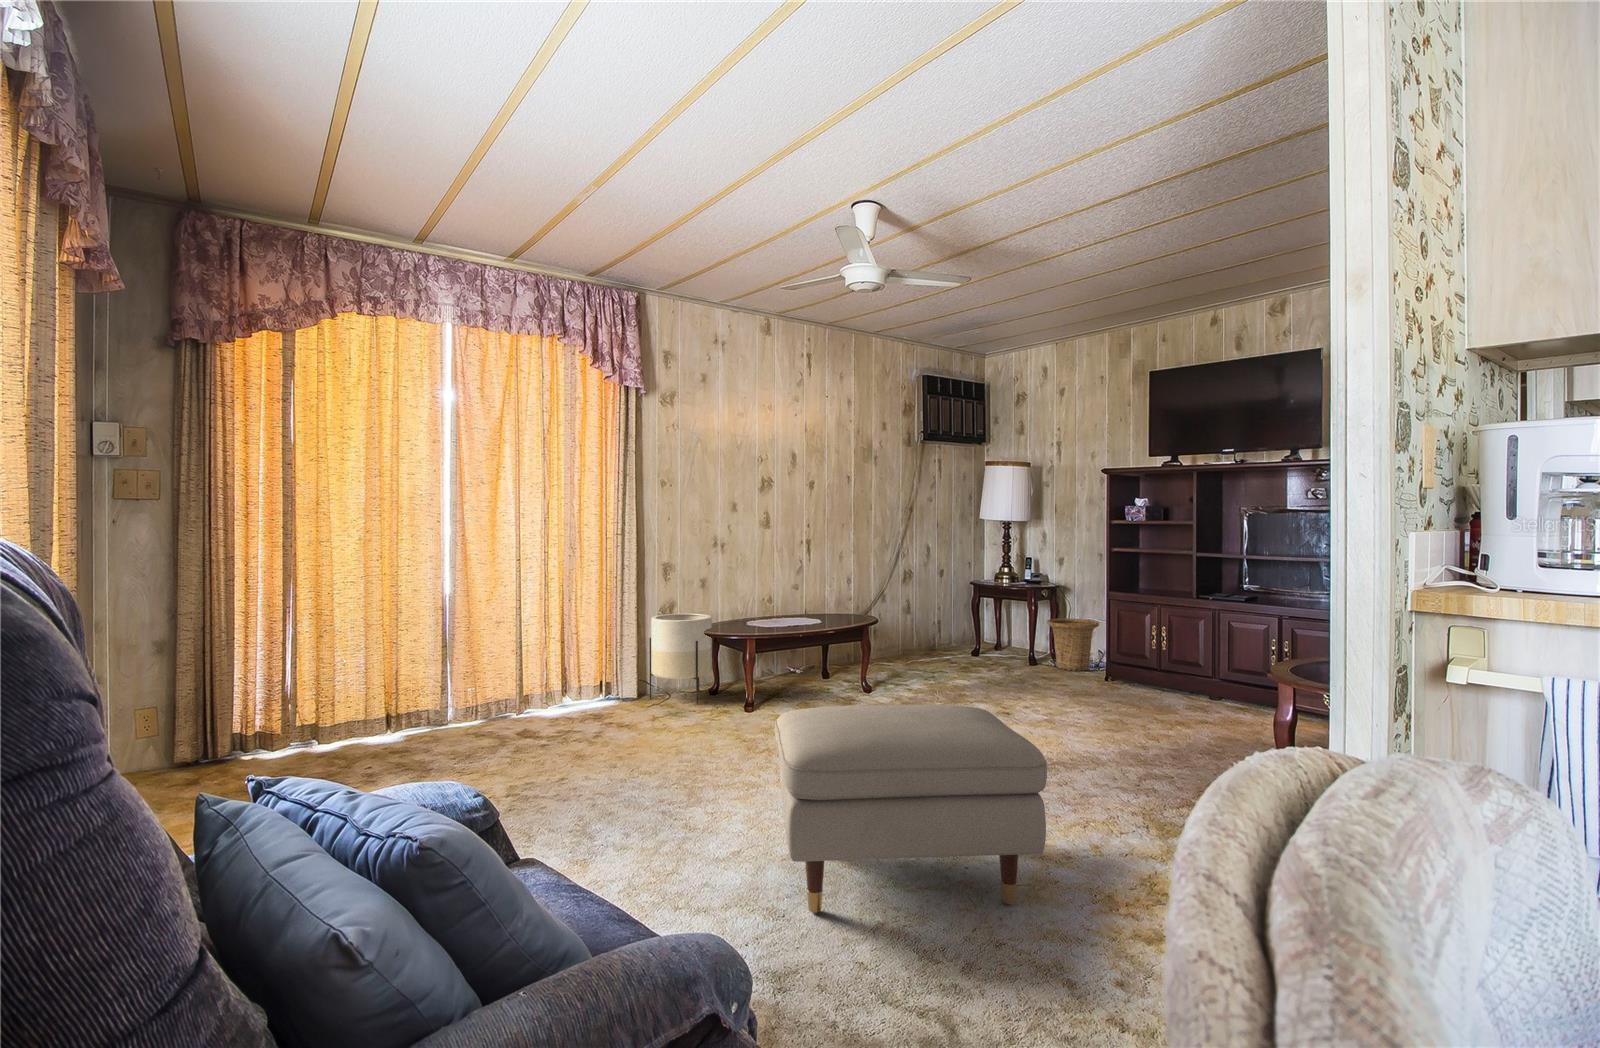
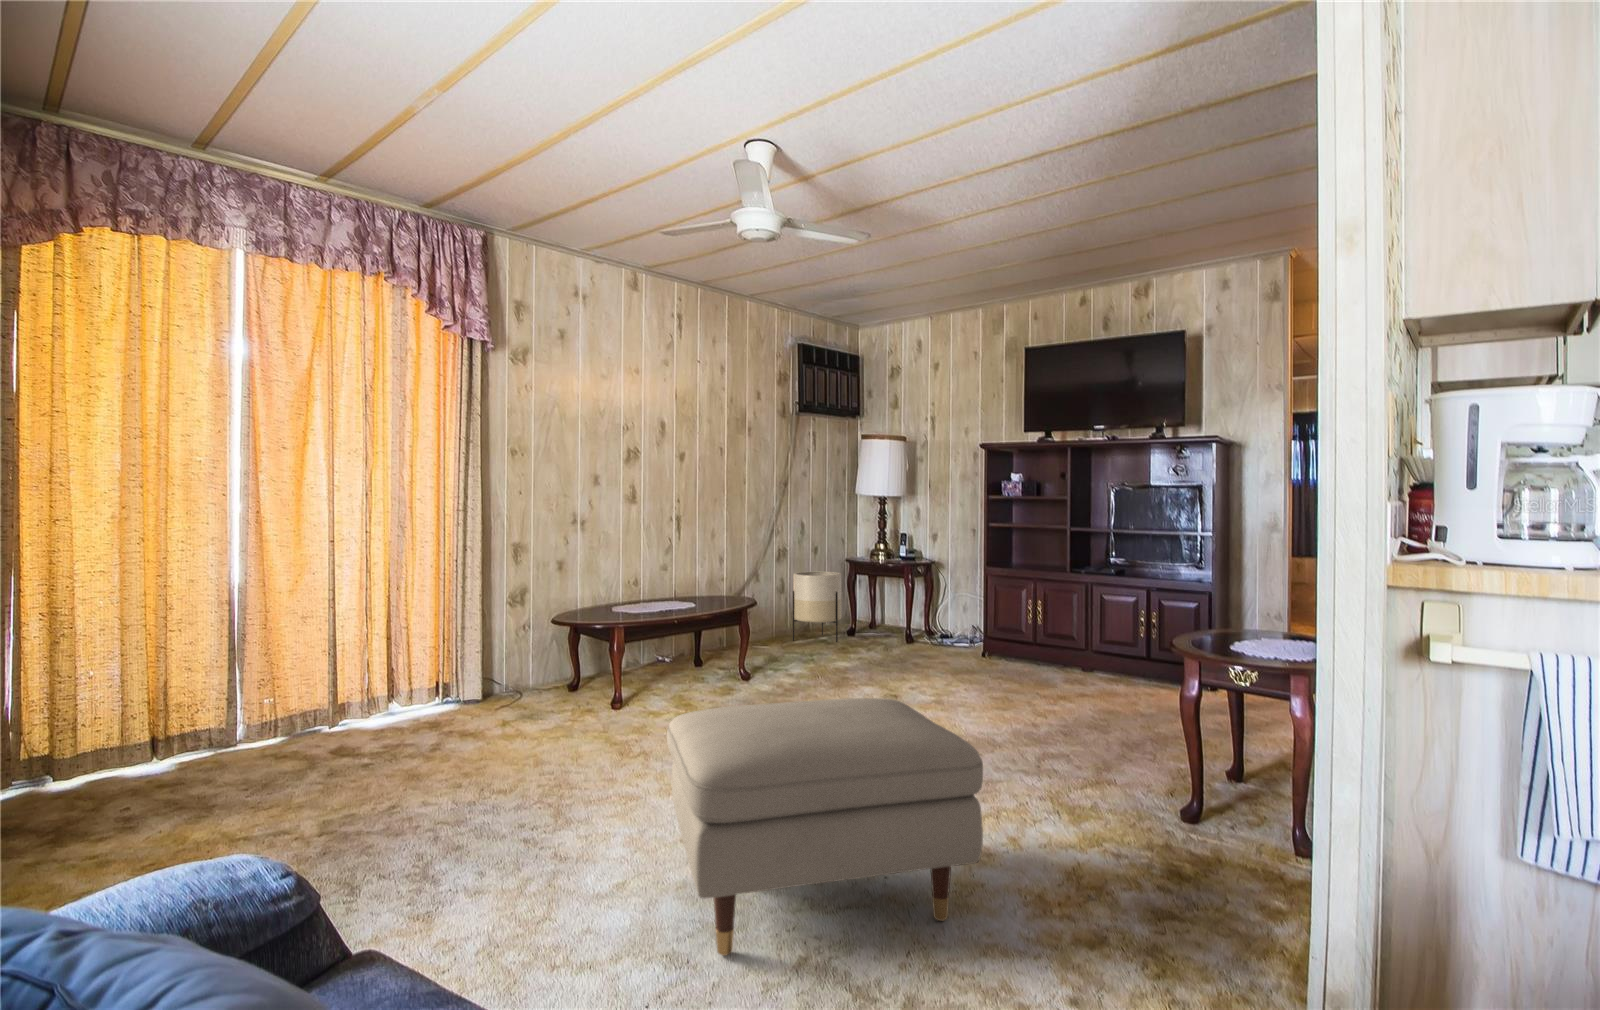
planter: present [649,614,712,704] -> present [793,571,842,642]
basket: present [1047,618,1099,671] -> none [924,597,974,650]

